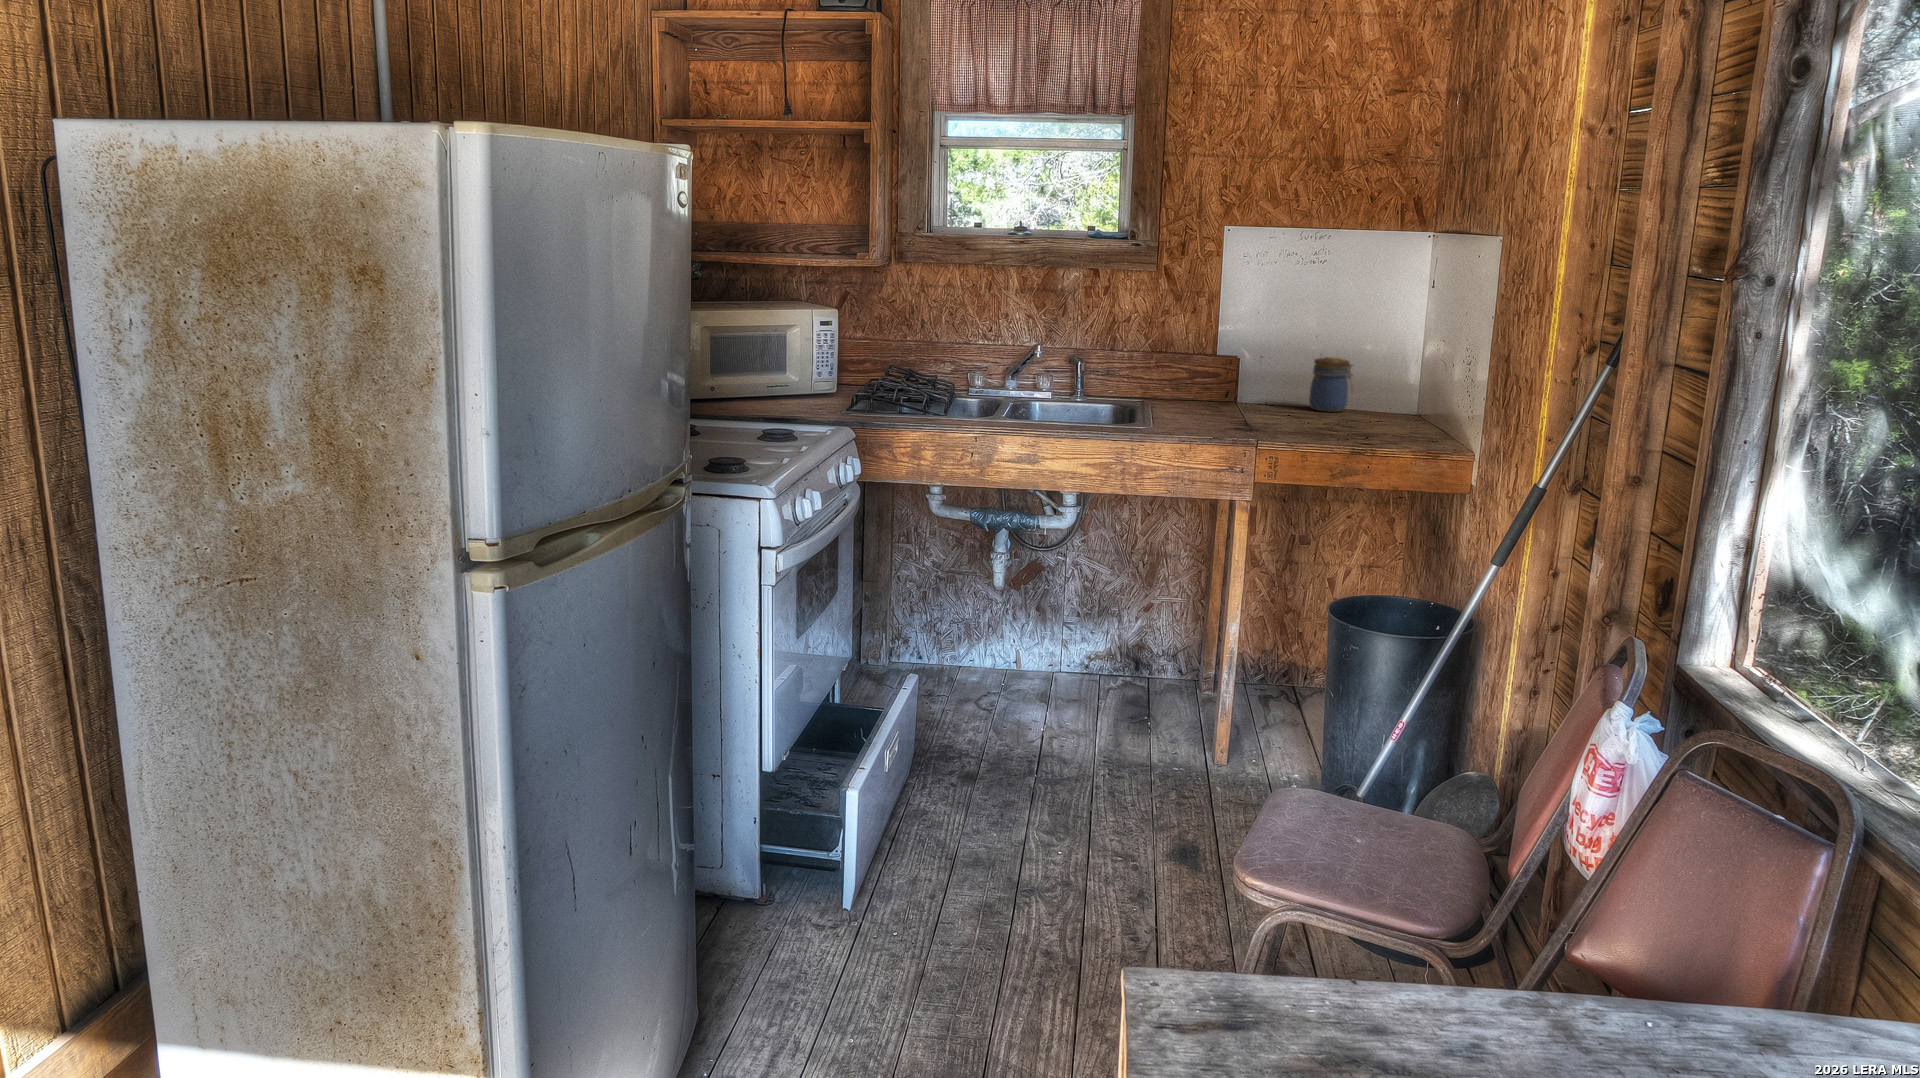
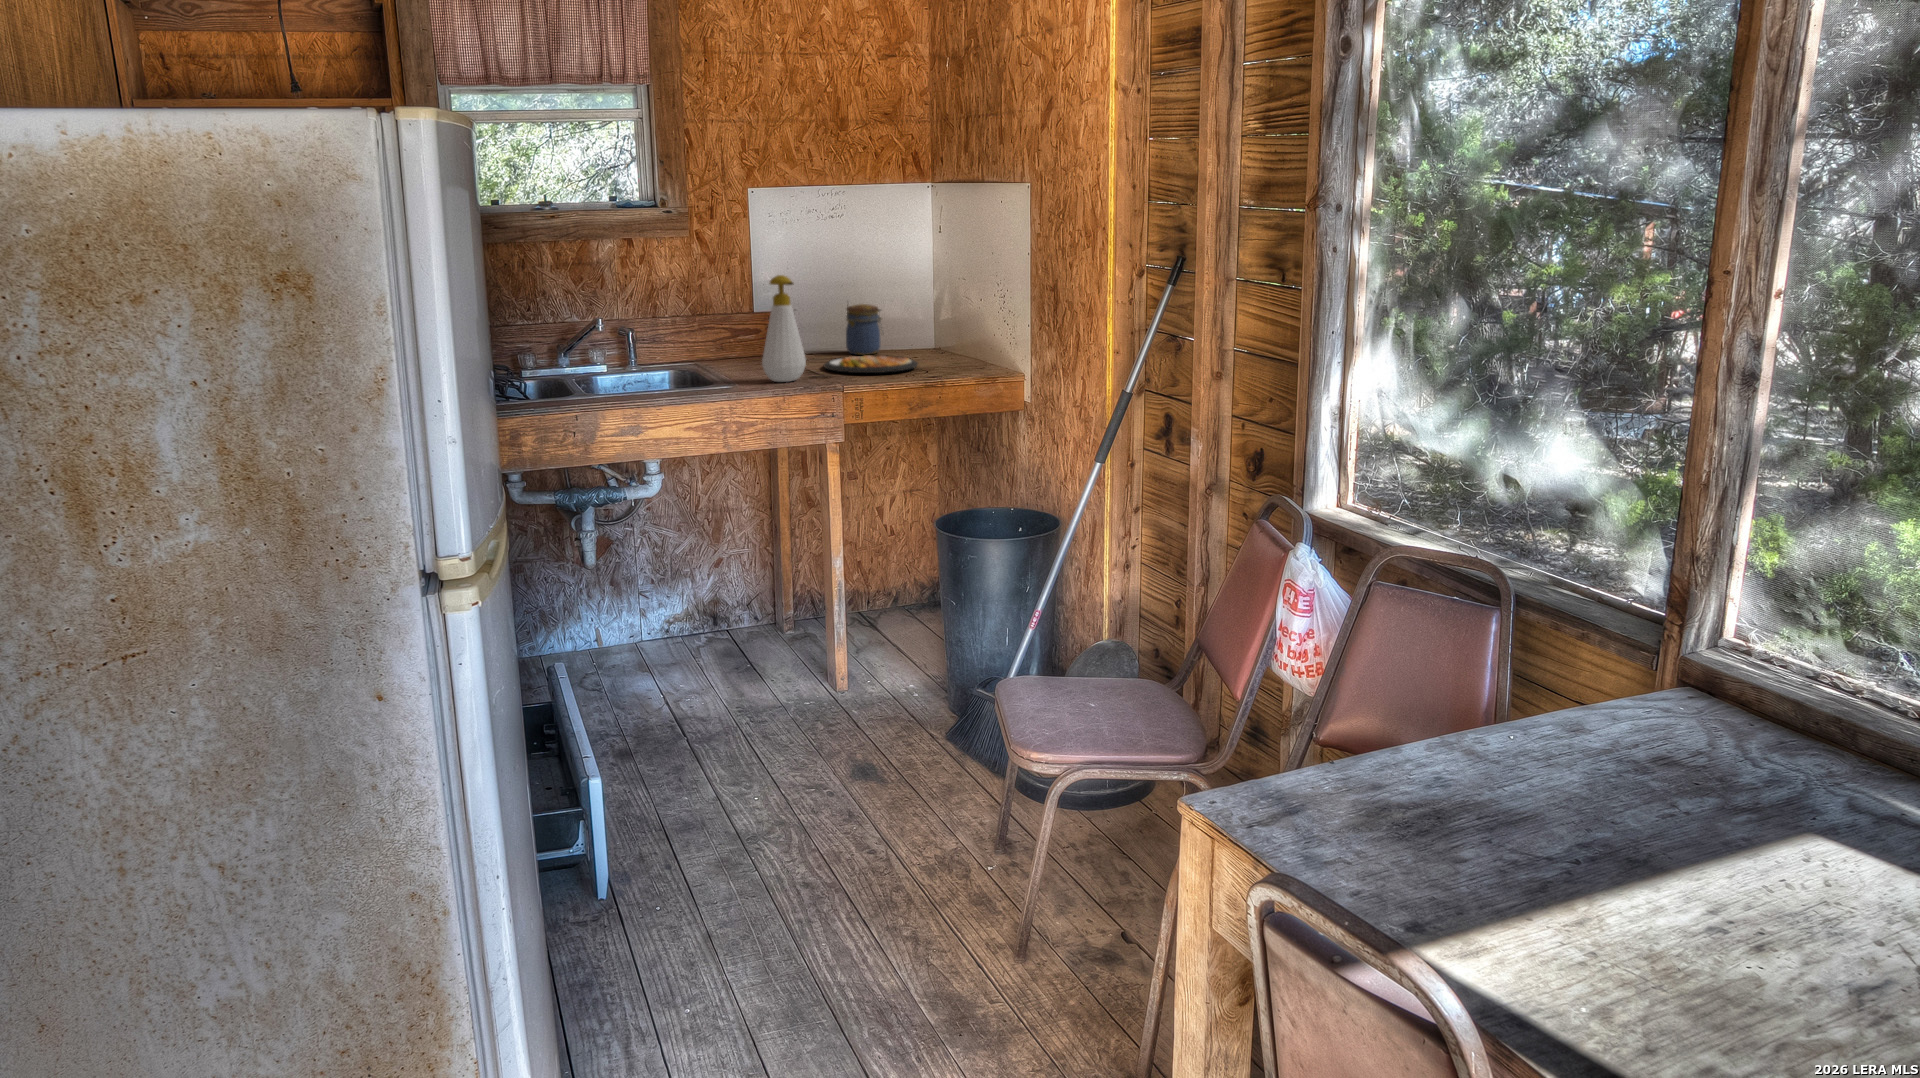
soap bottle: none [1183,318,1231,429] -> present [762,275,806,382]
dish: none [1262,411,1368,432] -> present [824,355,918,373]

